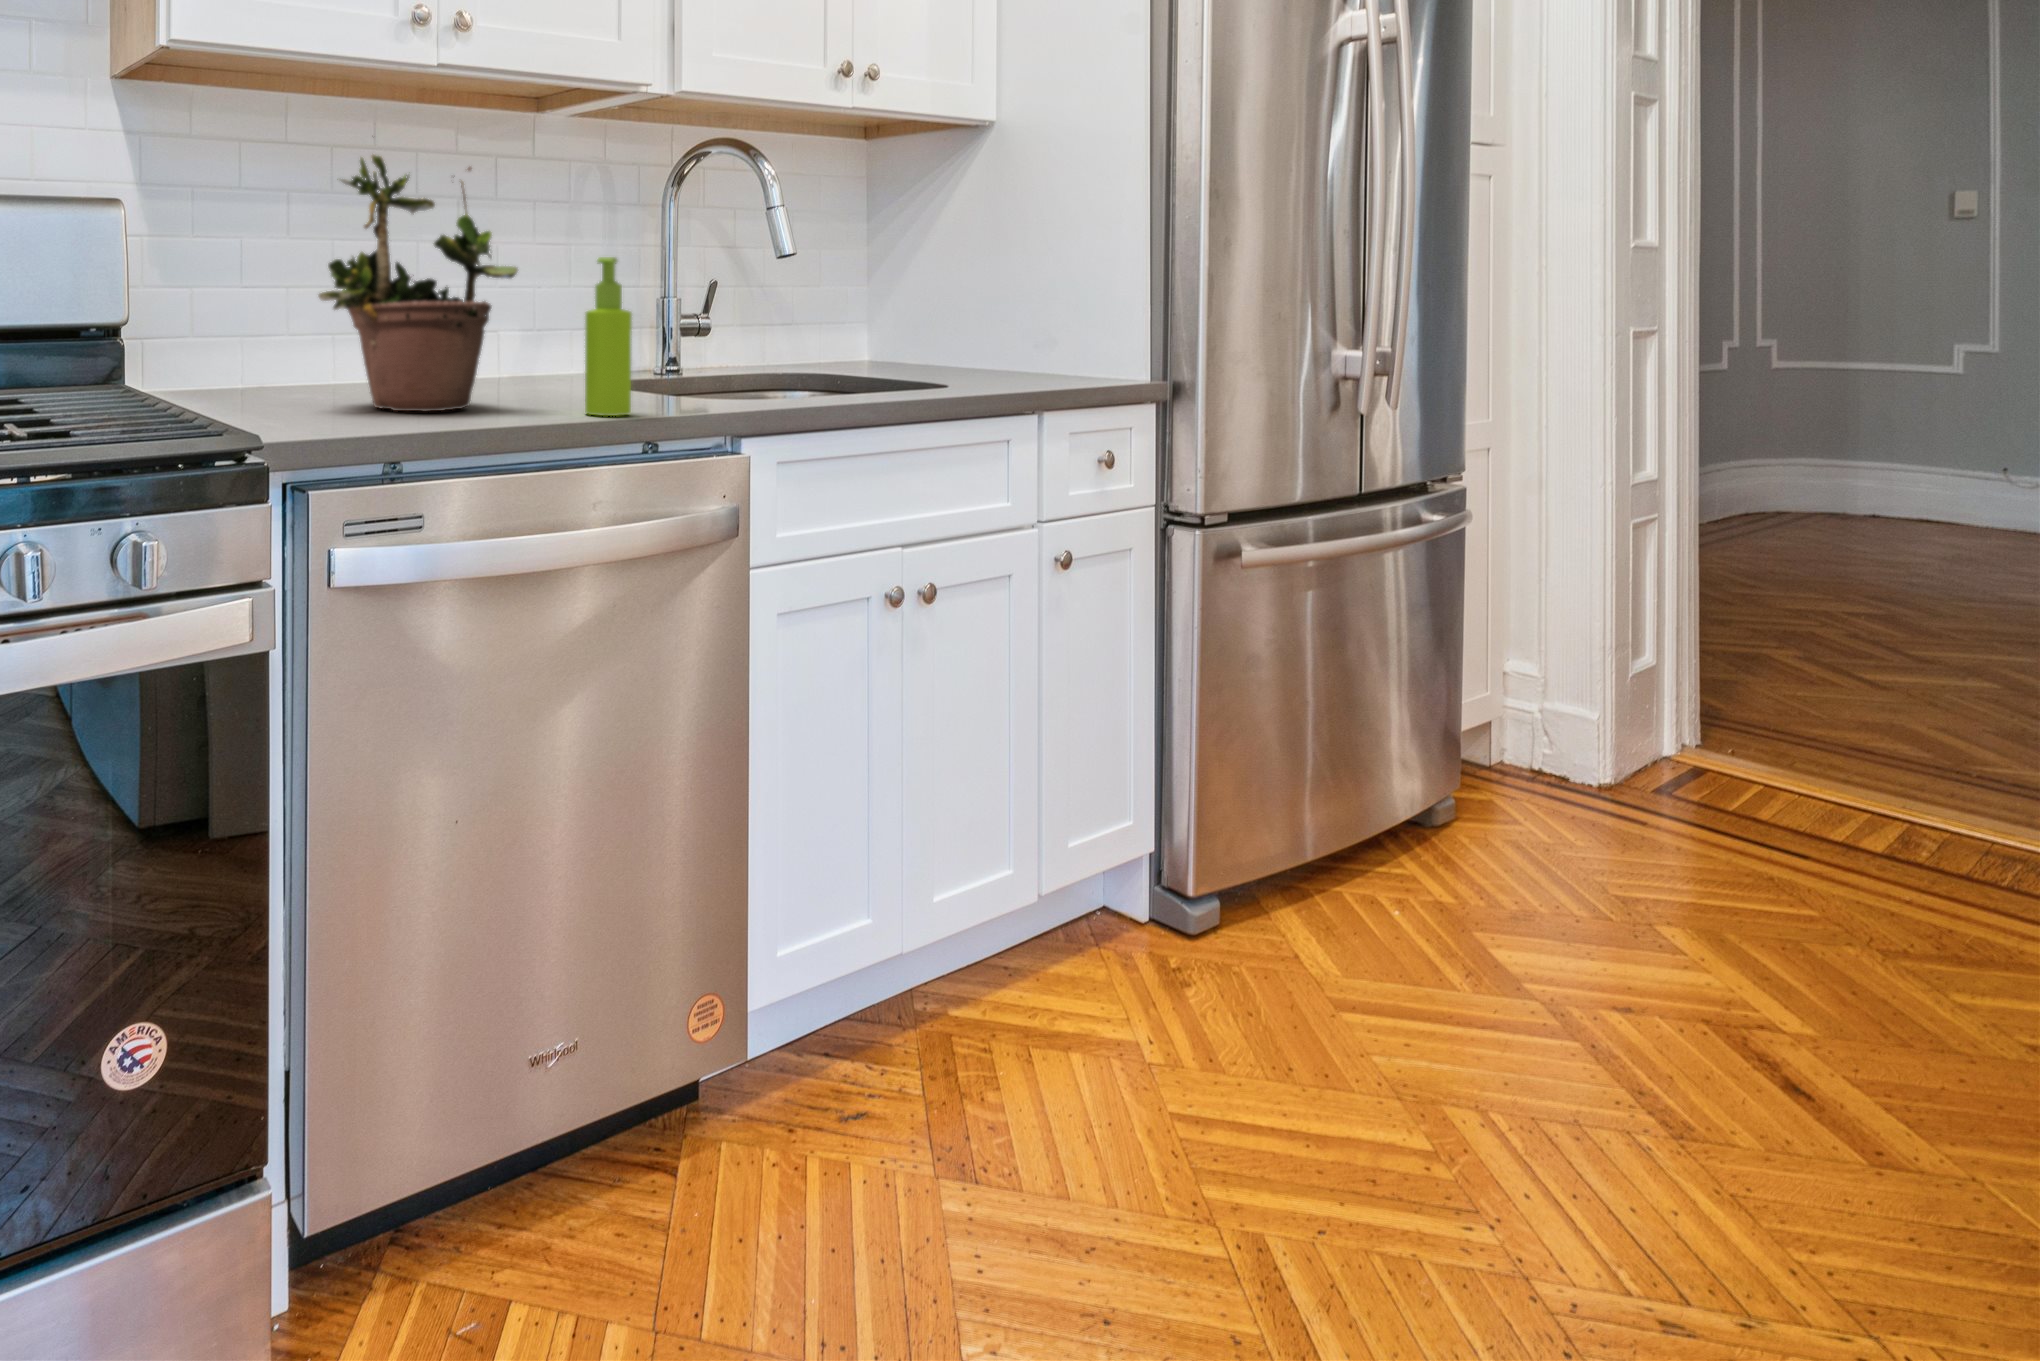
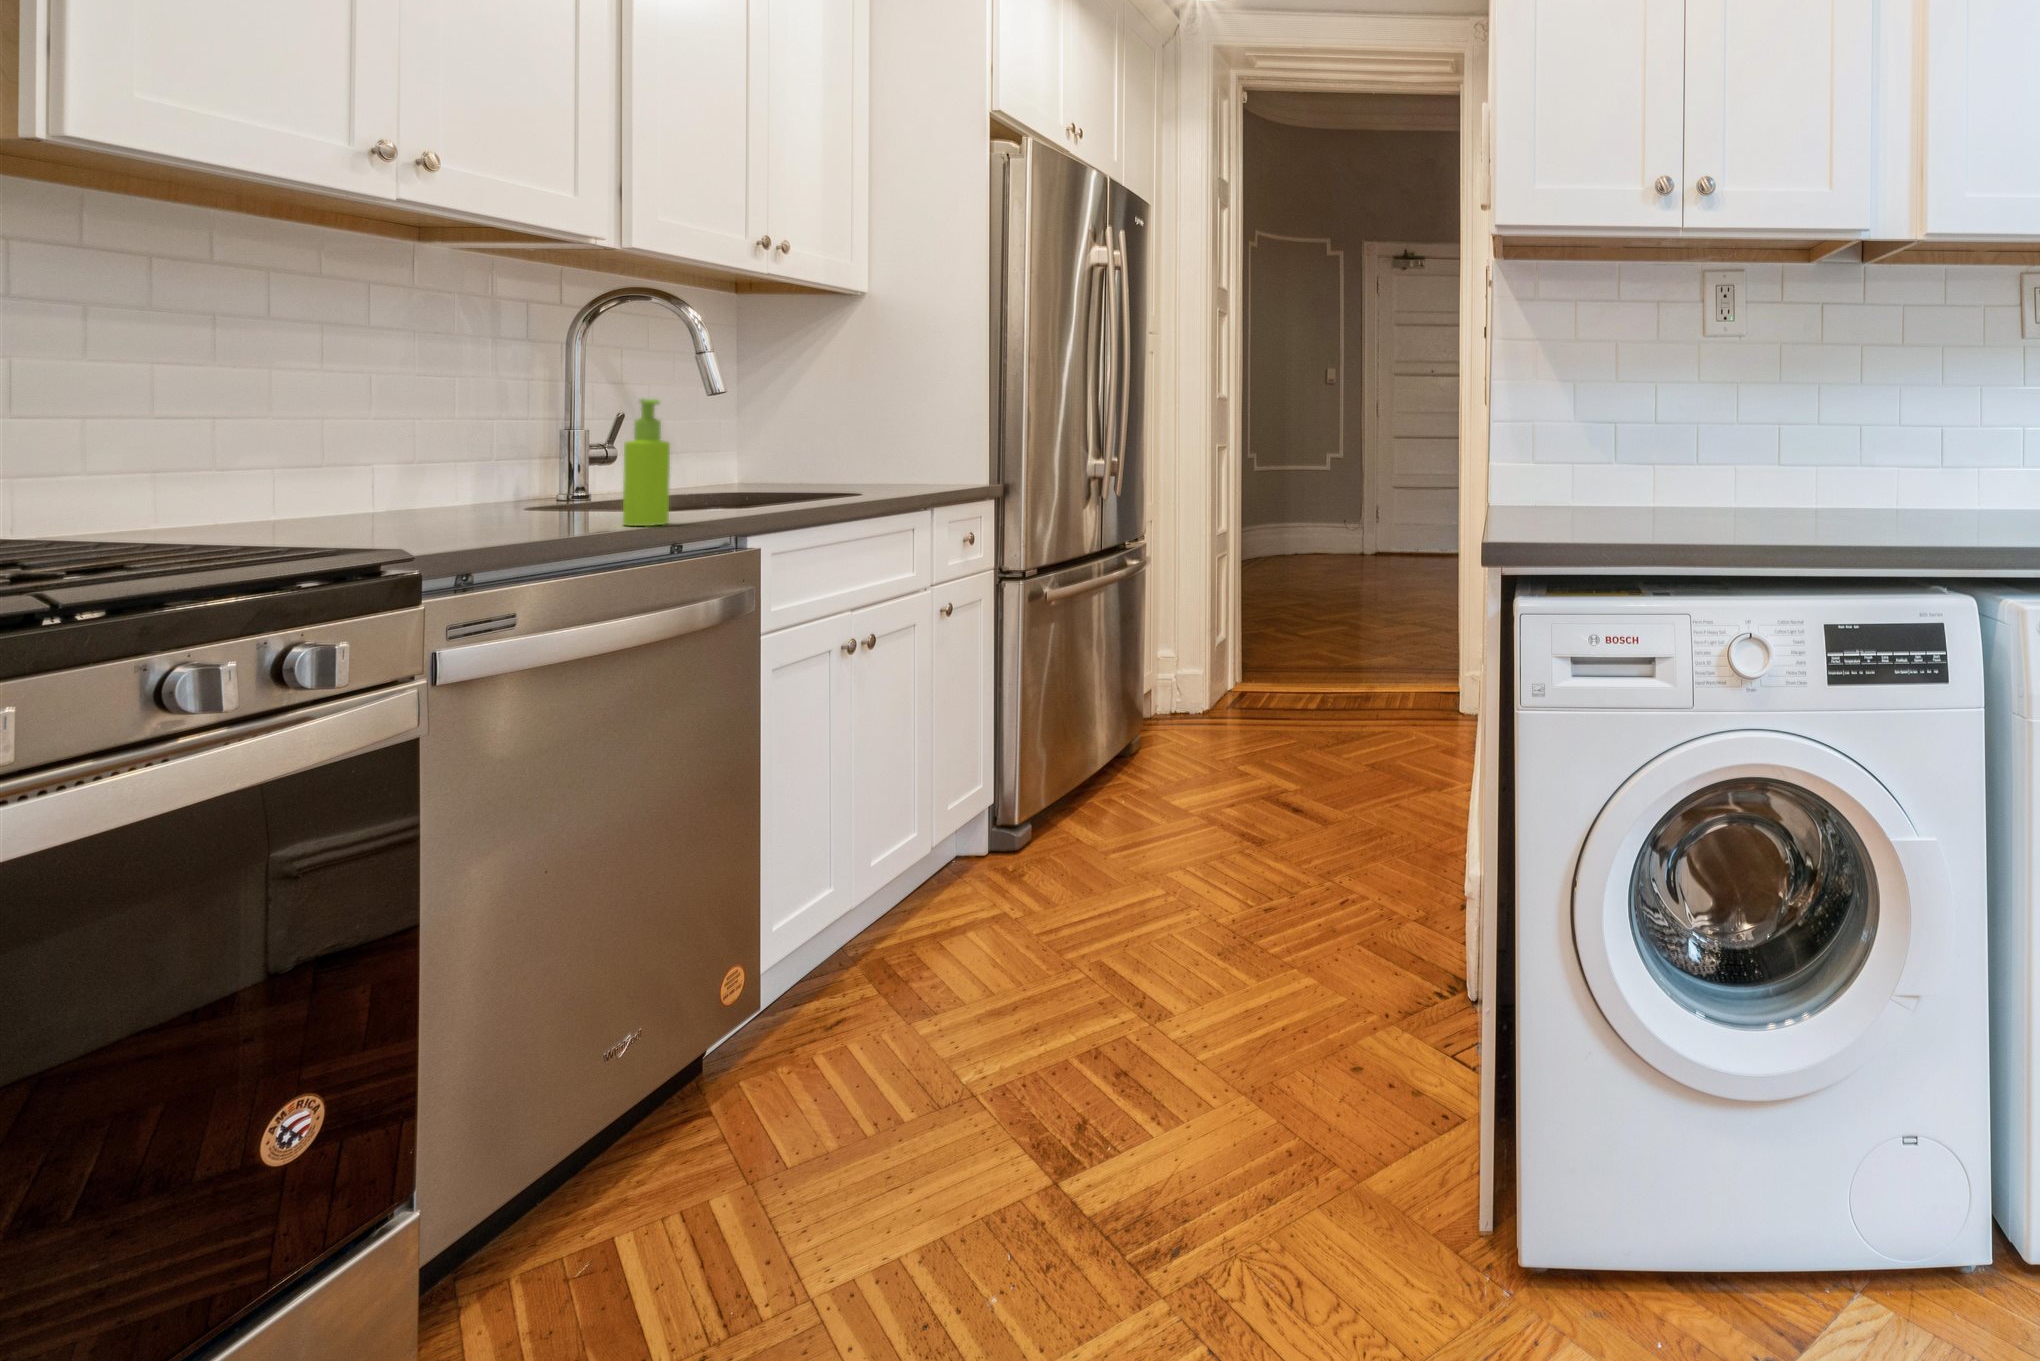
potted plant: present [319,155,518,411] -> none [328,281,556,534]

